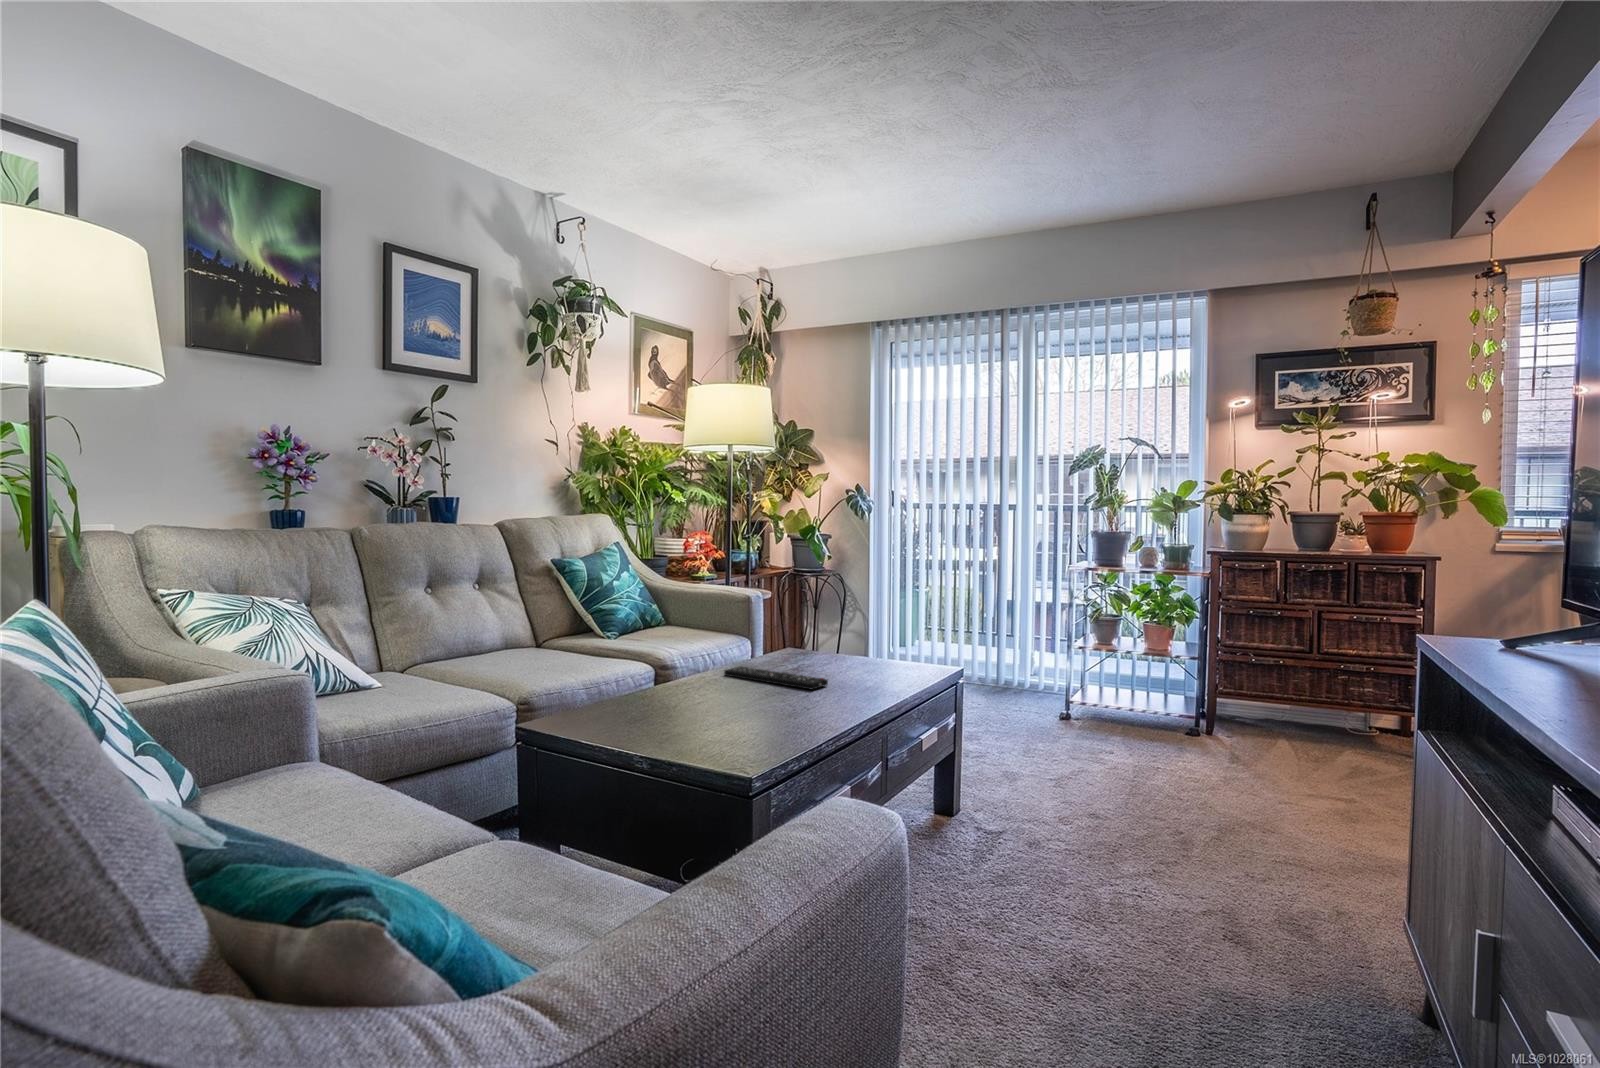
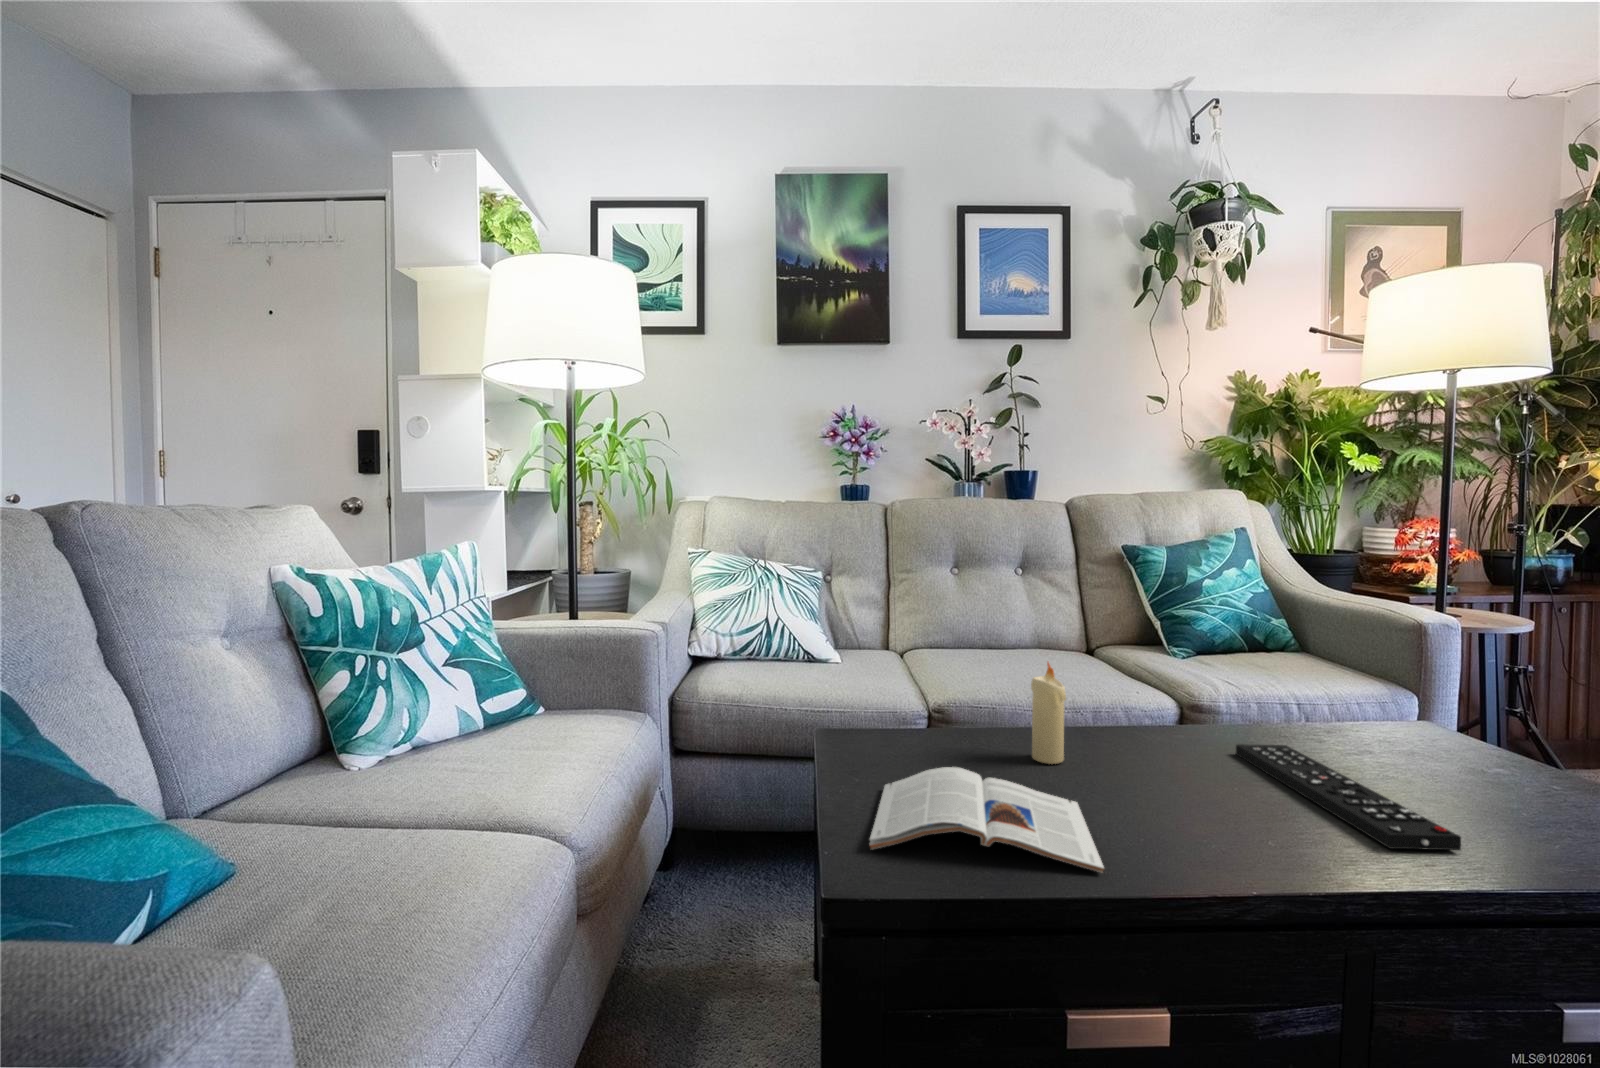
candle: none [652,639,672,697] -> present [1031,663,1066,764]
magazine: none [623,701,755,739] -> present [869,767,1104,872]

